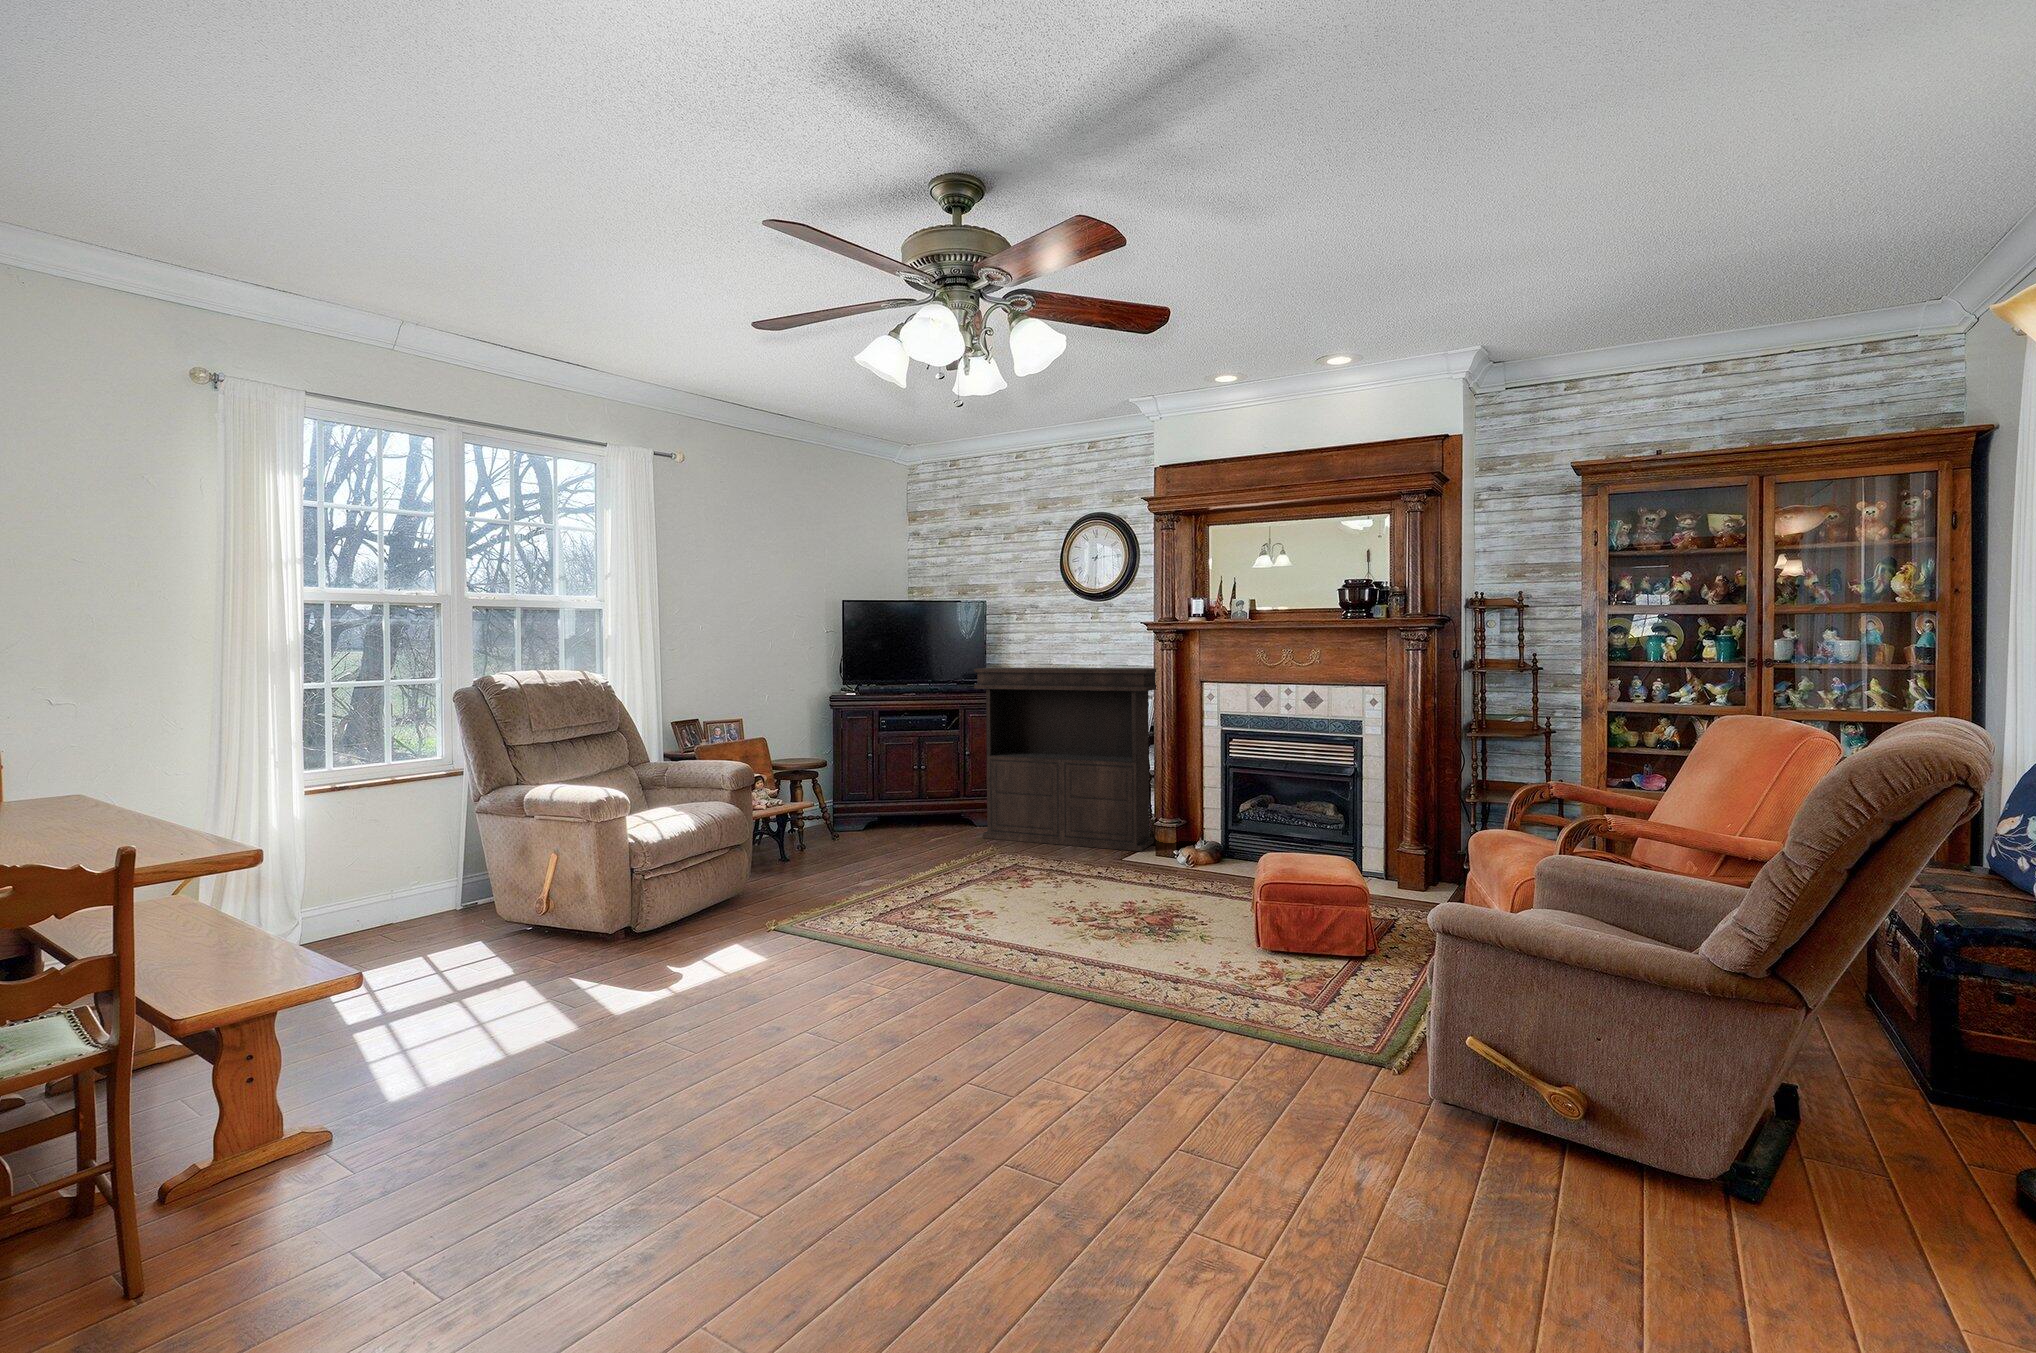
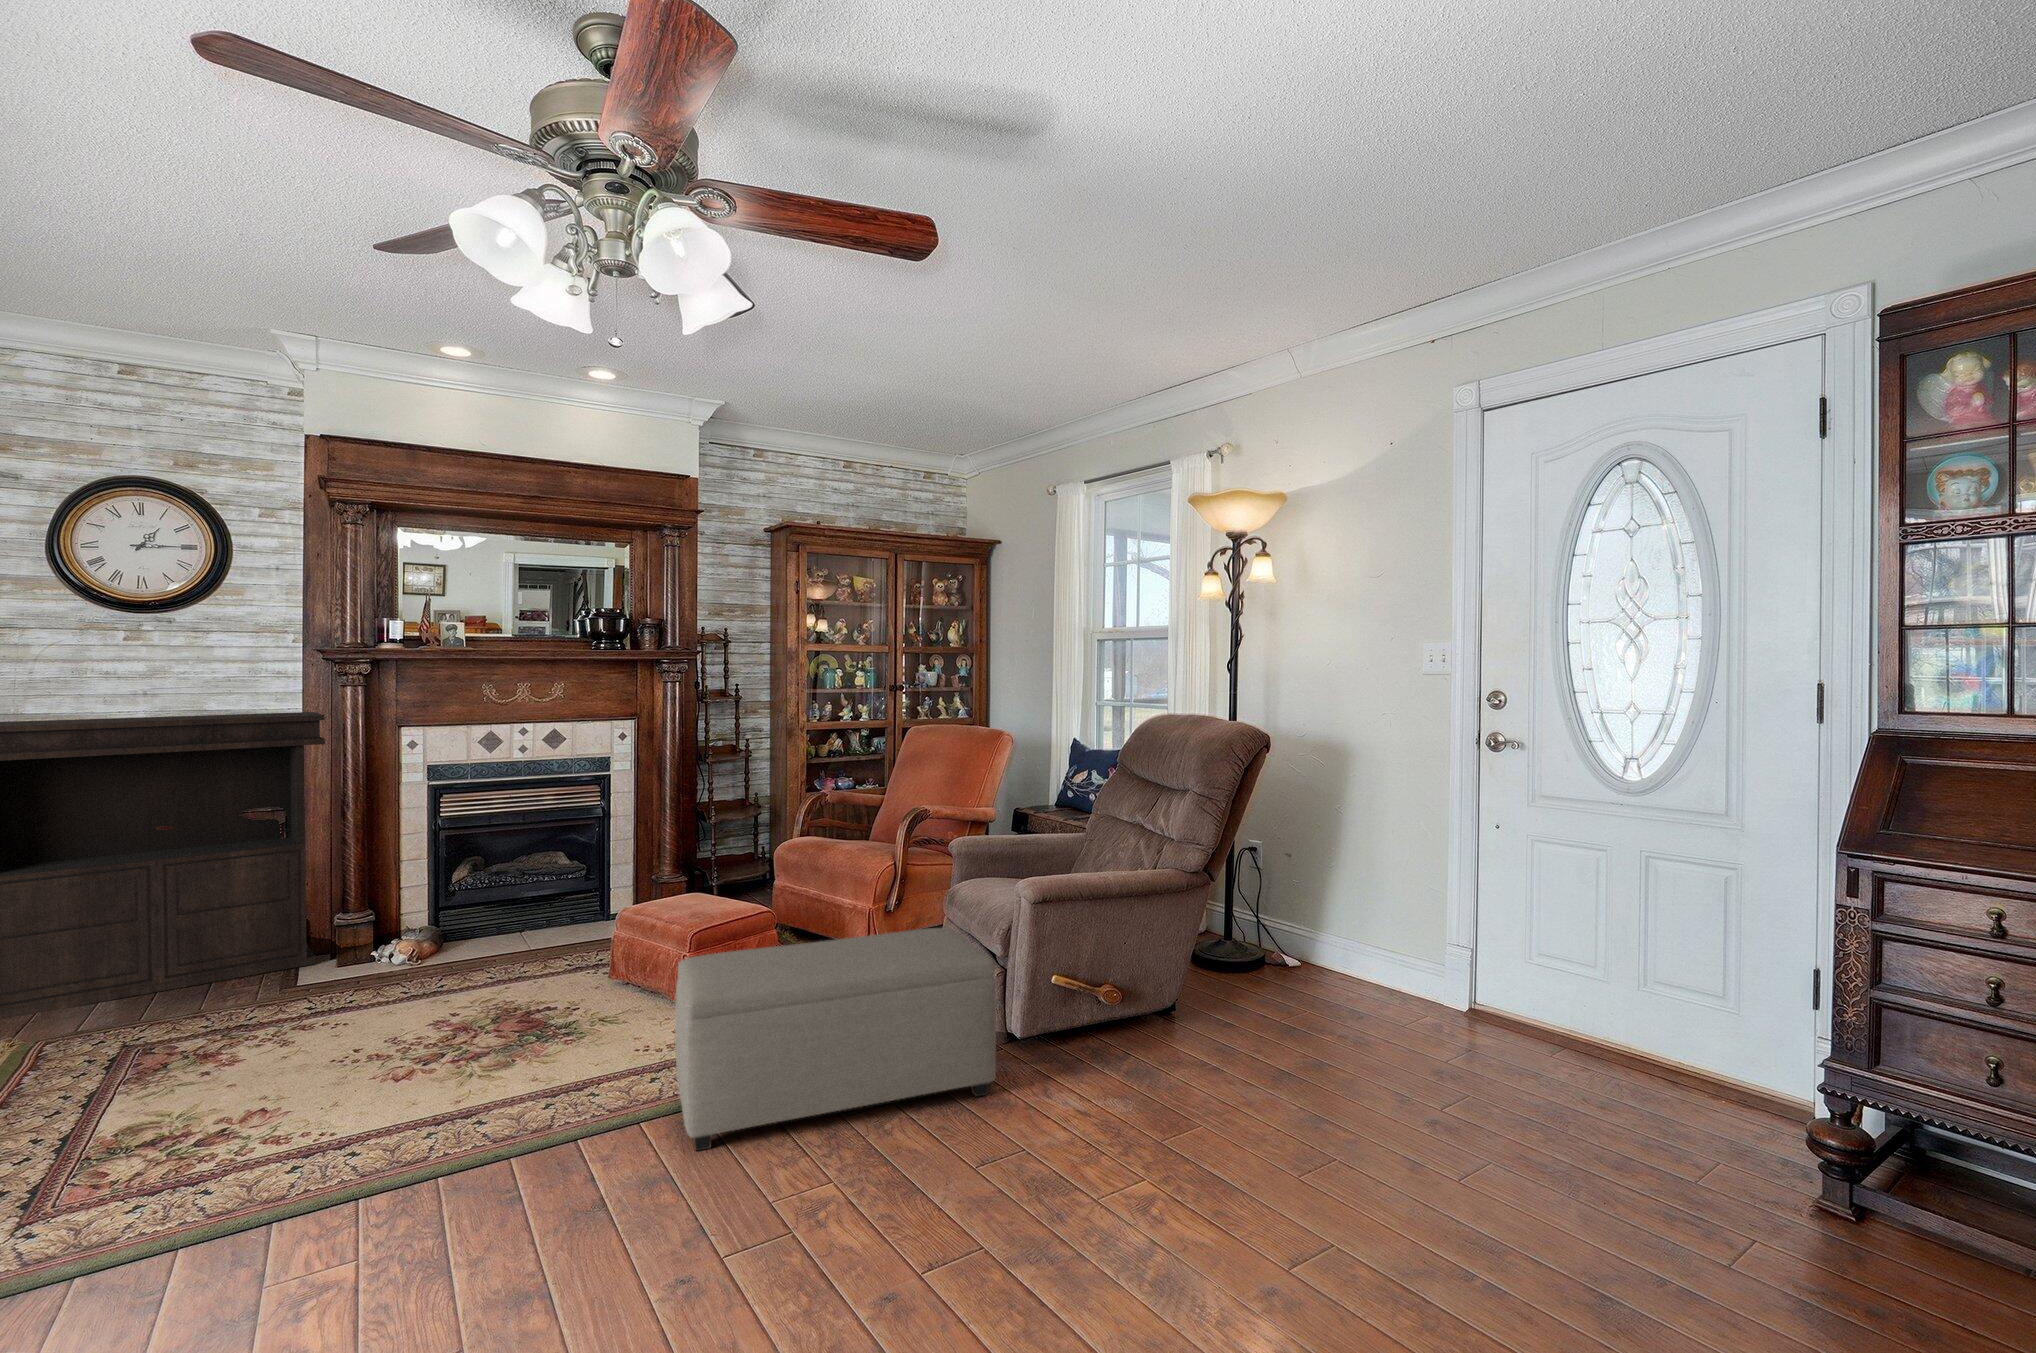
ottoman: none [1058,883,1382,1123] -> present [675,928,996,1151]

